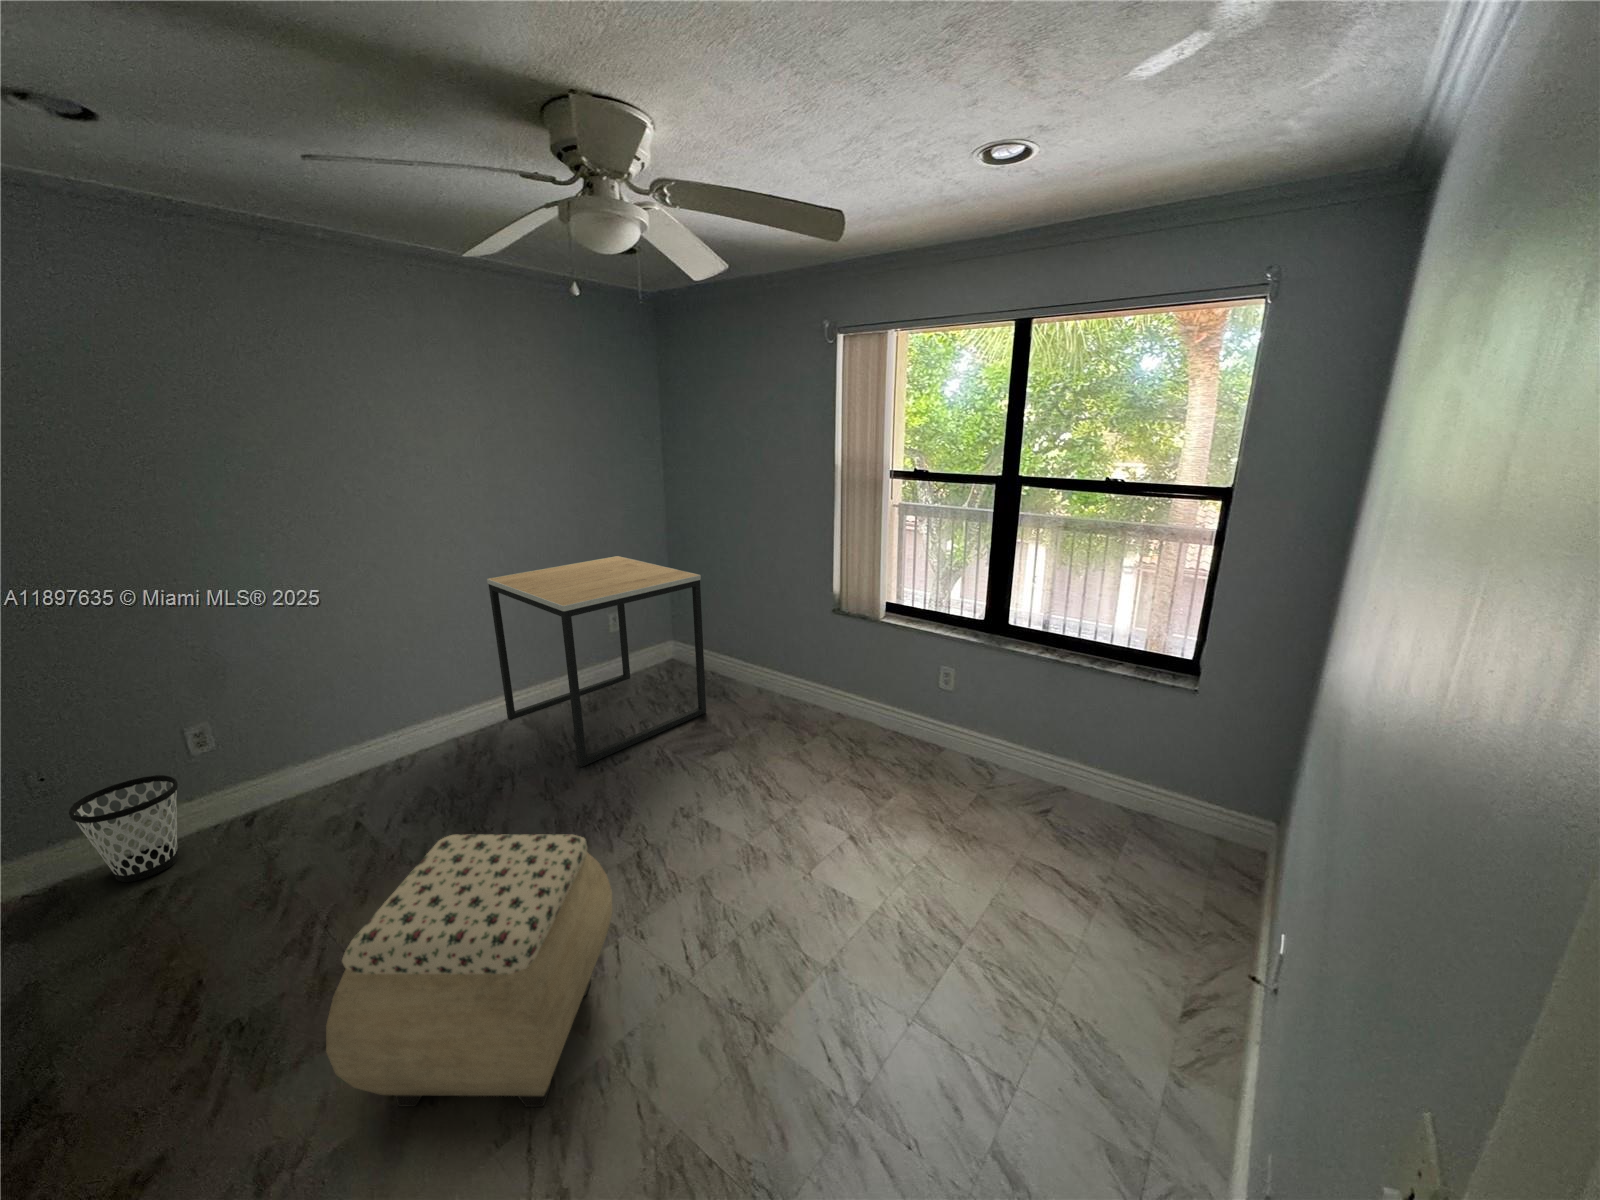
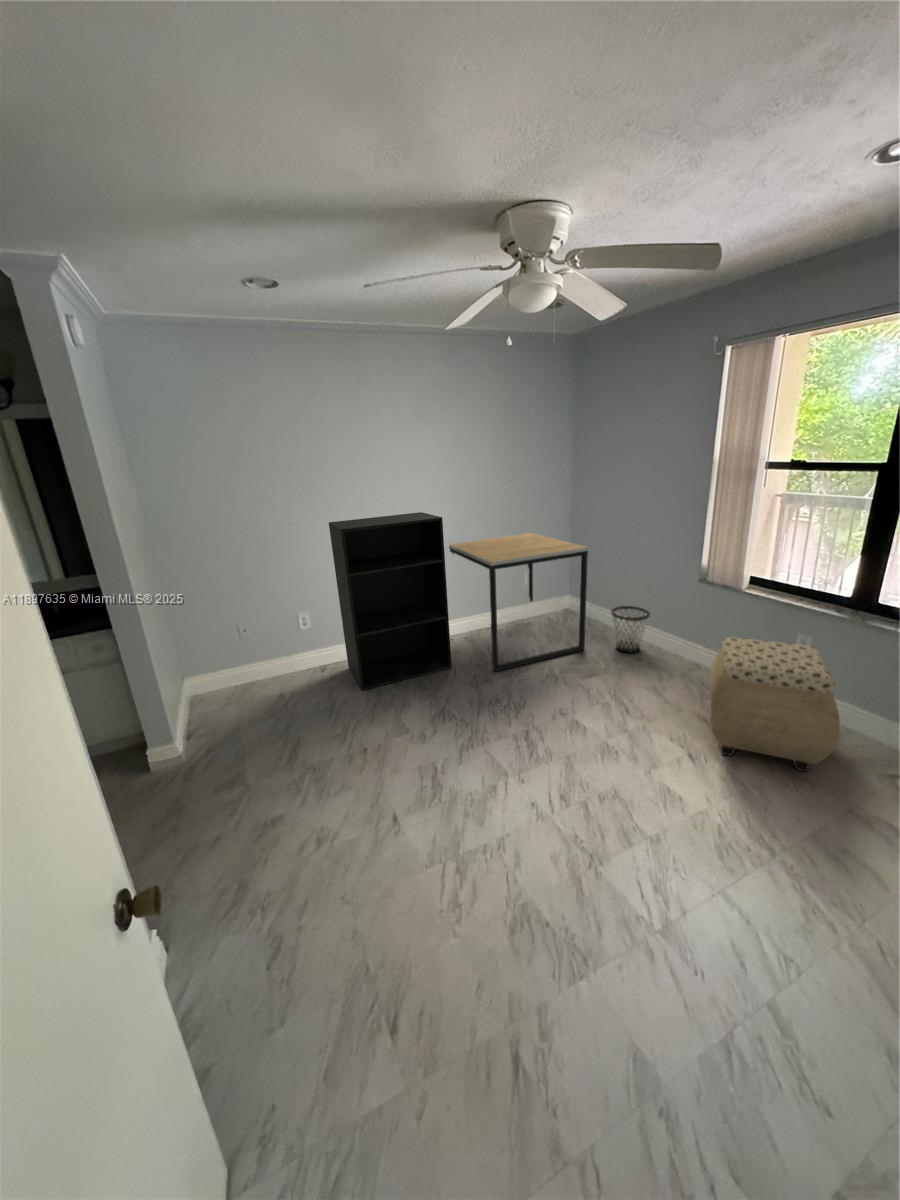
bookshelf: none [244,532,510,846] -> present [329,512,452,690]
wastebasket: present [69,775,179,882] -> present [611,606,650,652]
ottoman: present [326,834,613,1107] -> present [710,637,840,772]

